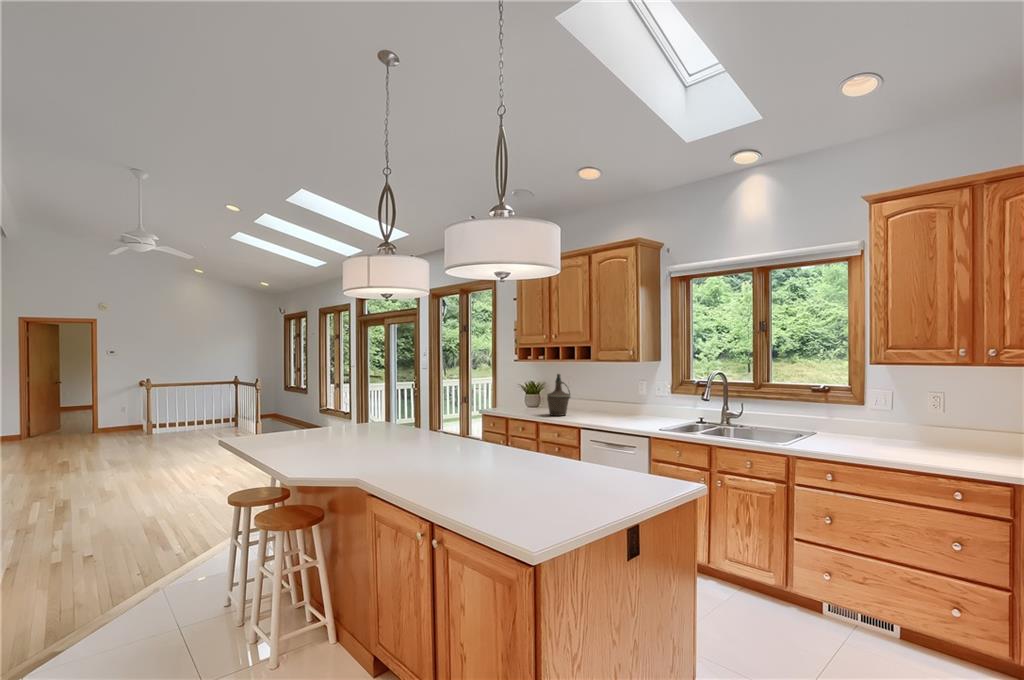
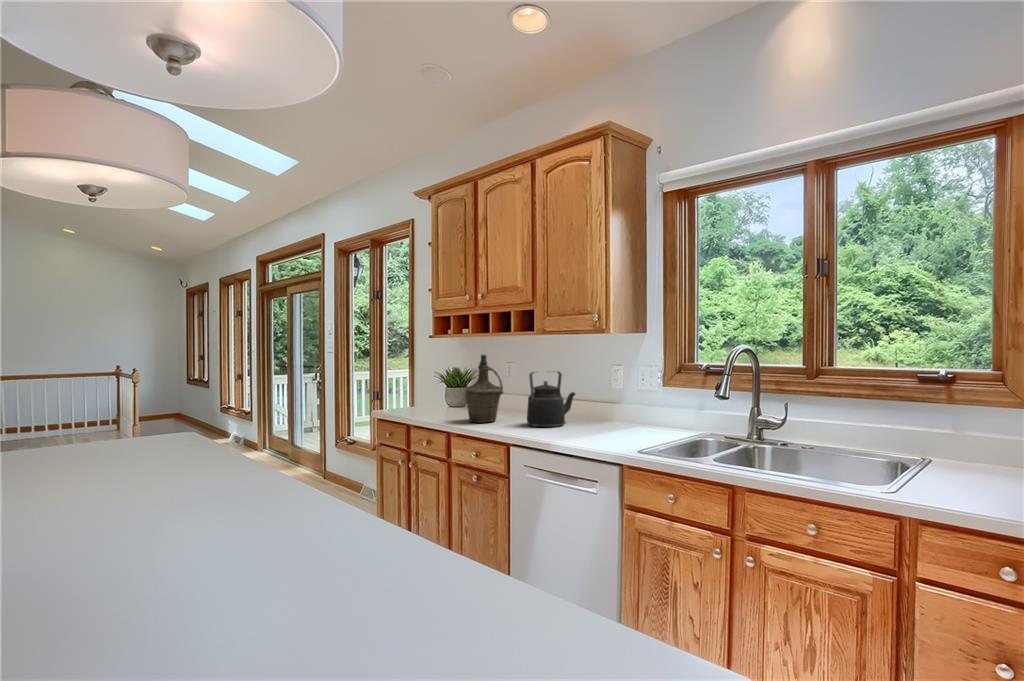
kettle: none [587,384,617,418] -> present [527,371,575,427]

